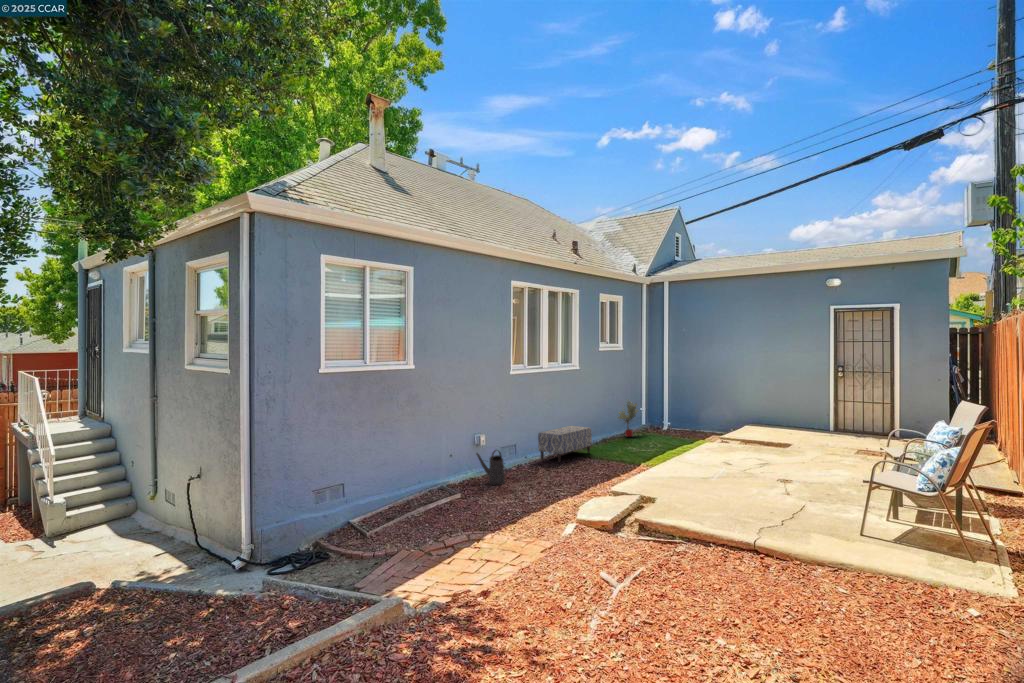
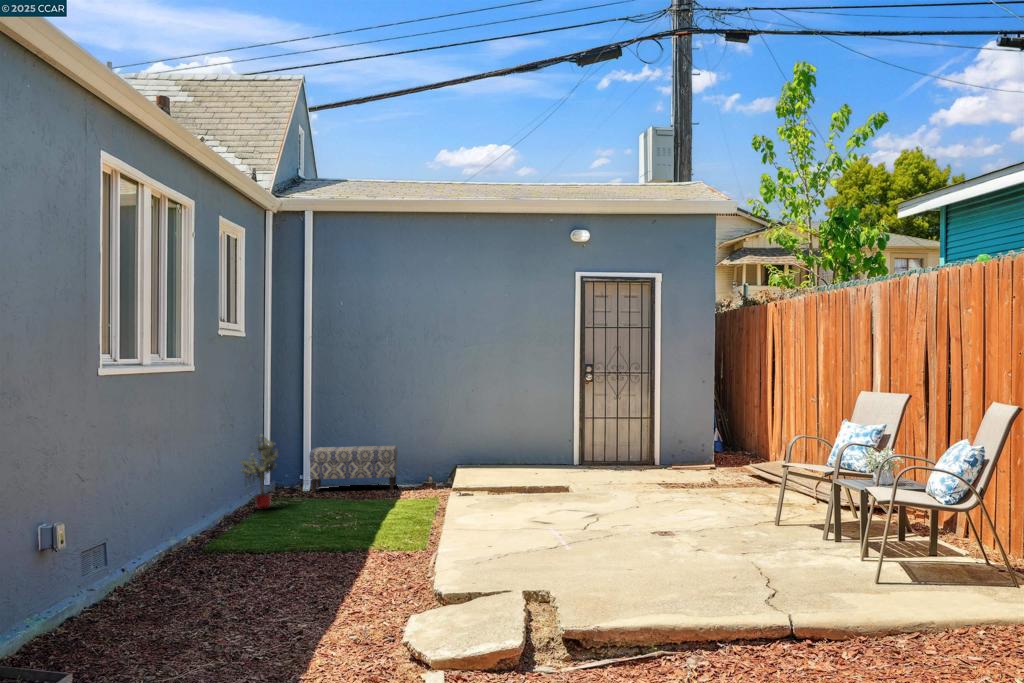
bench: present [538,426,592,462] -> present [309,446,397,492]
watering can: present [476,450,507,485] -> none [46,555,147,641]

